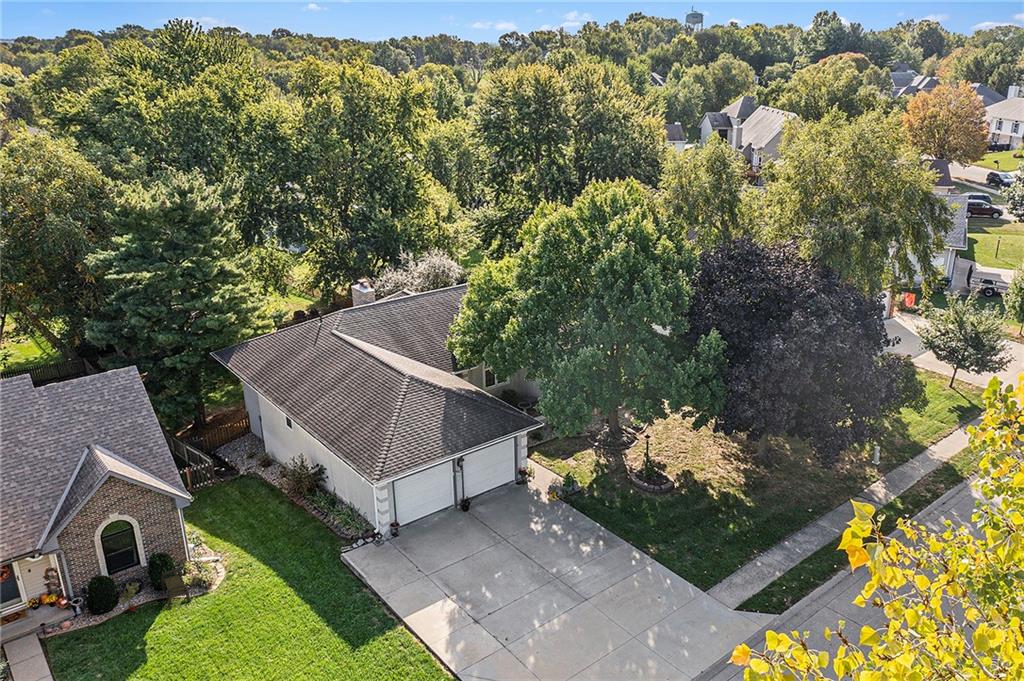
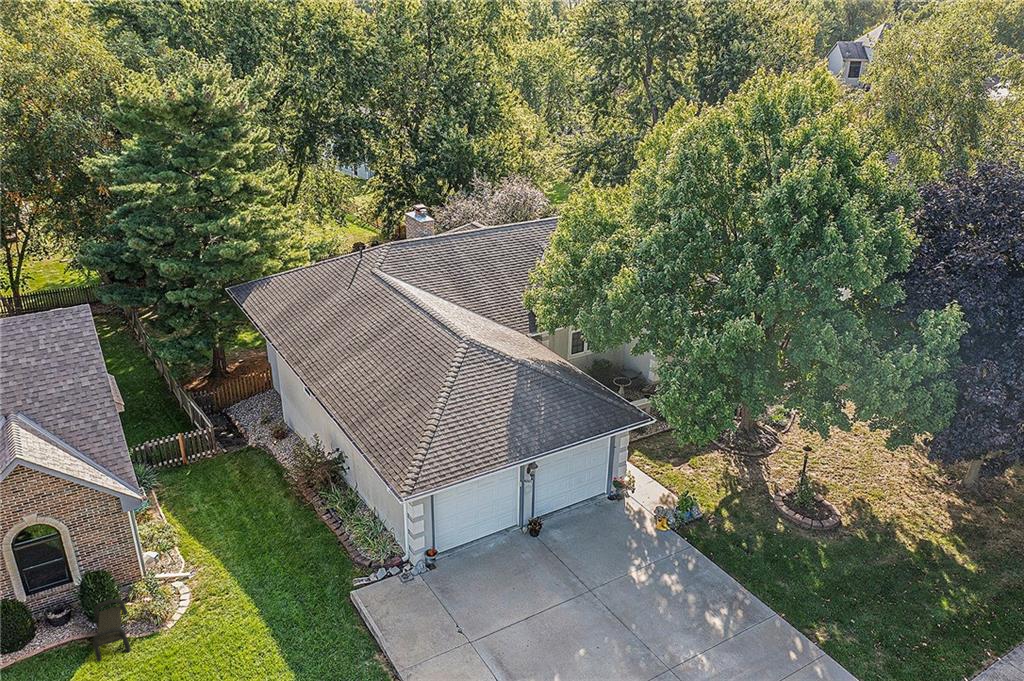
potted tree: present [119,582,138,611] -> none [24,615,58,657]

